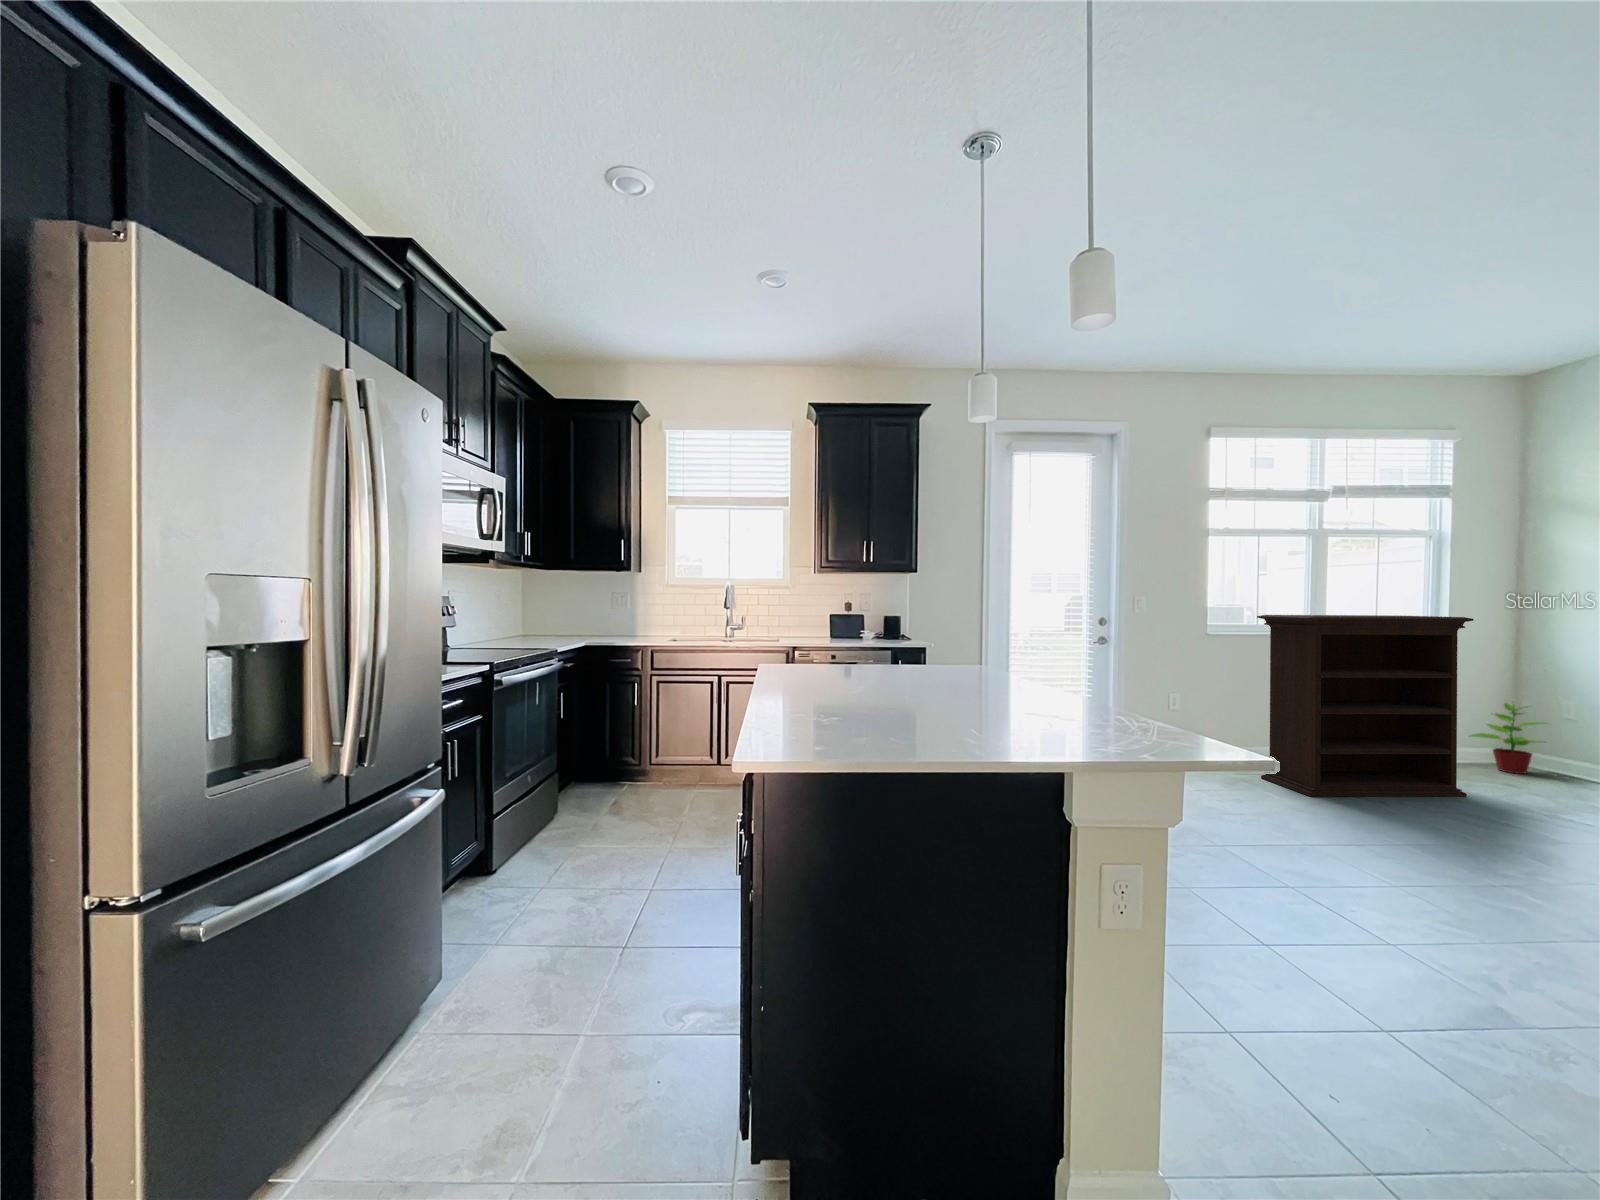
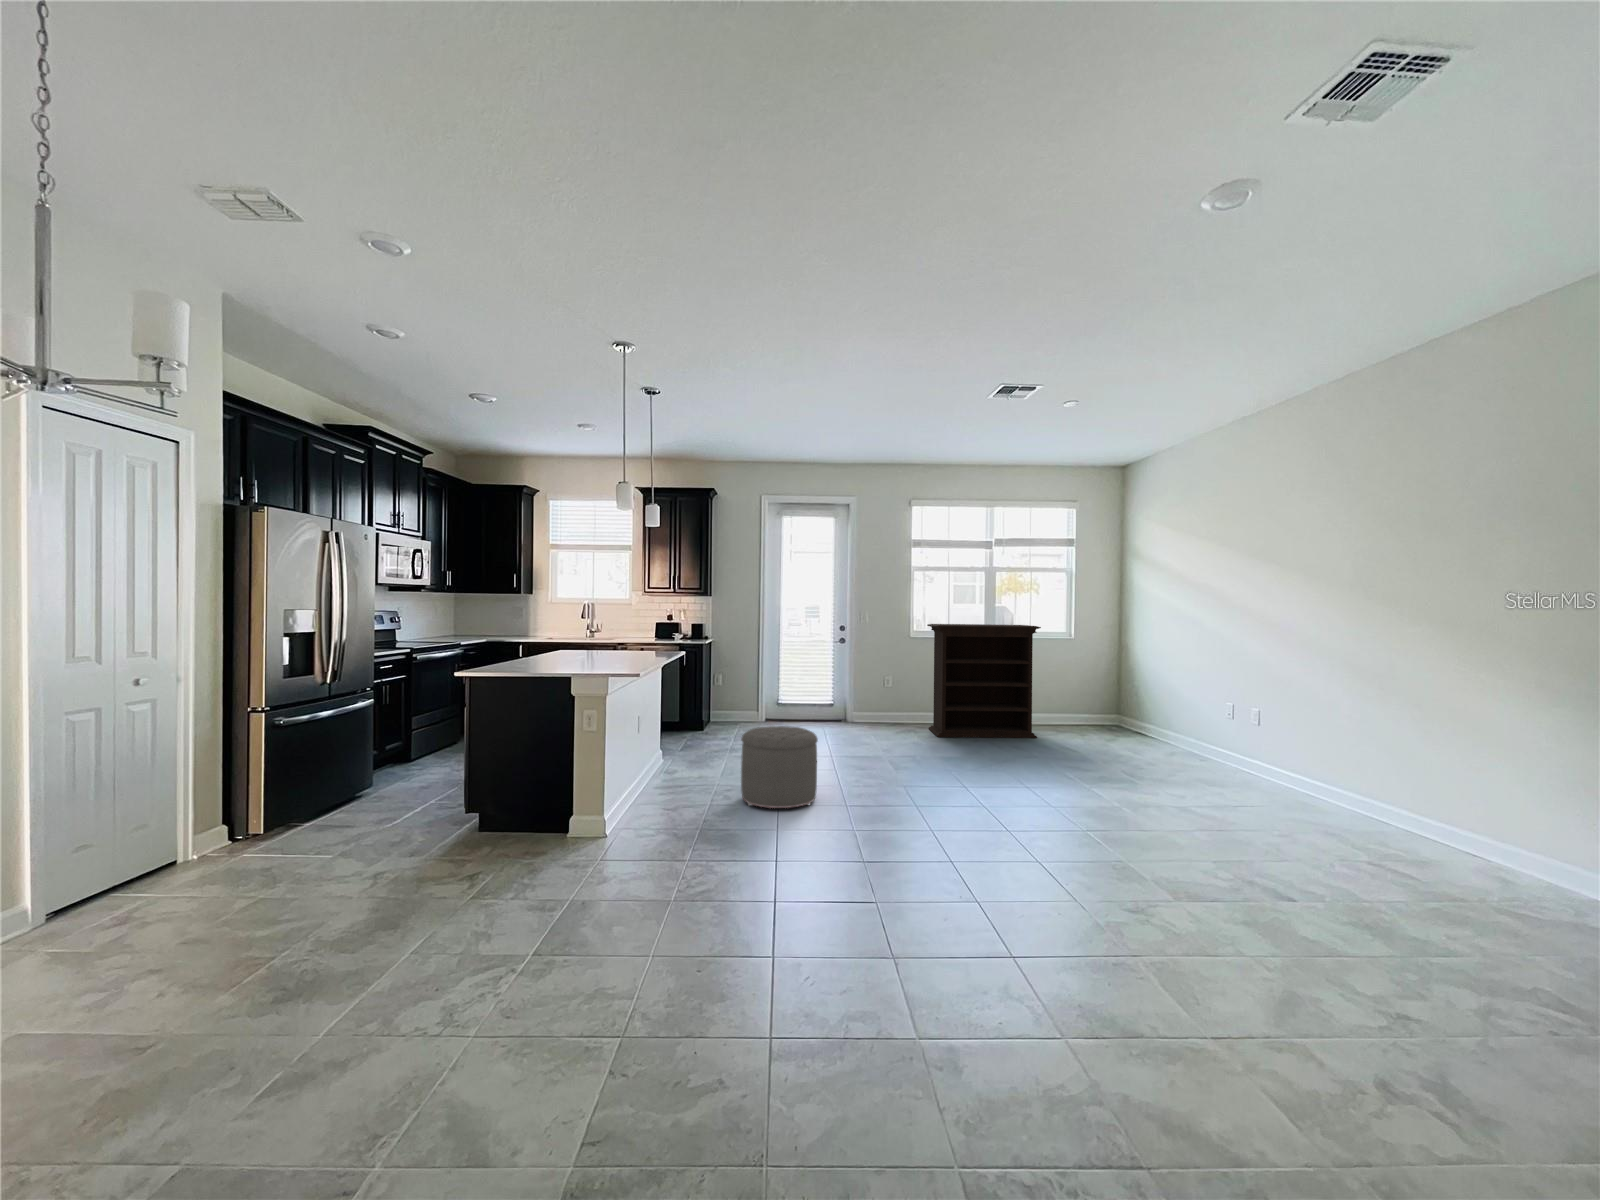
potted plant: present [1470,703,1544,774] -> none [1080,681,1123,729]
ottoman: none [1264,835,1493,1063] -> present [741,726,818,808]

